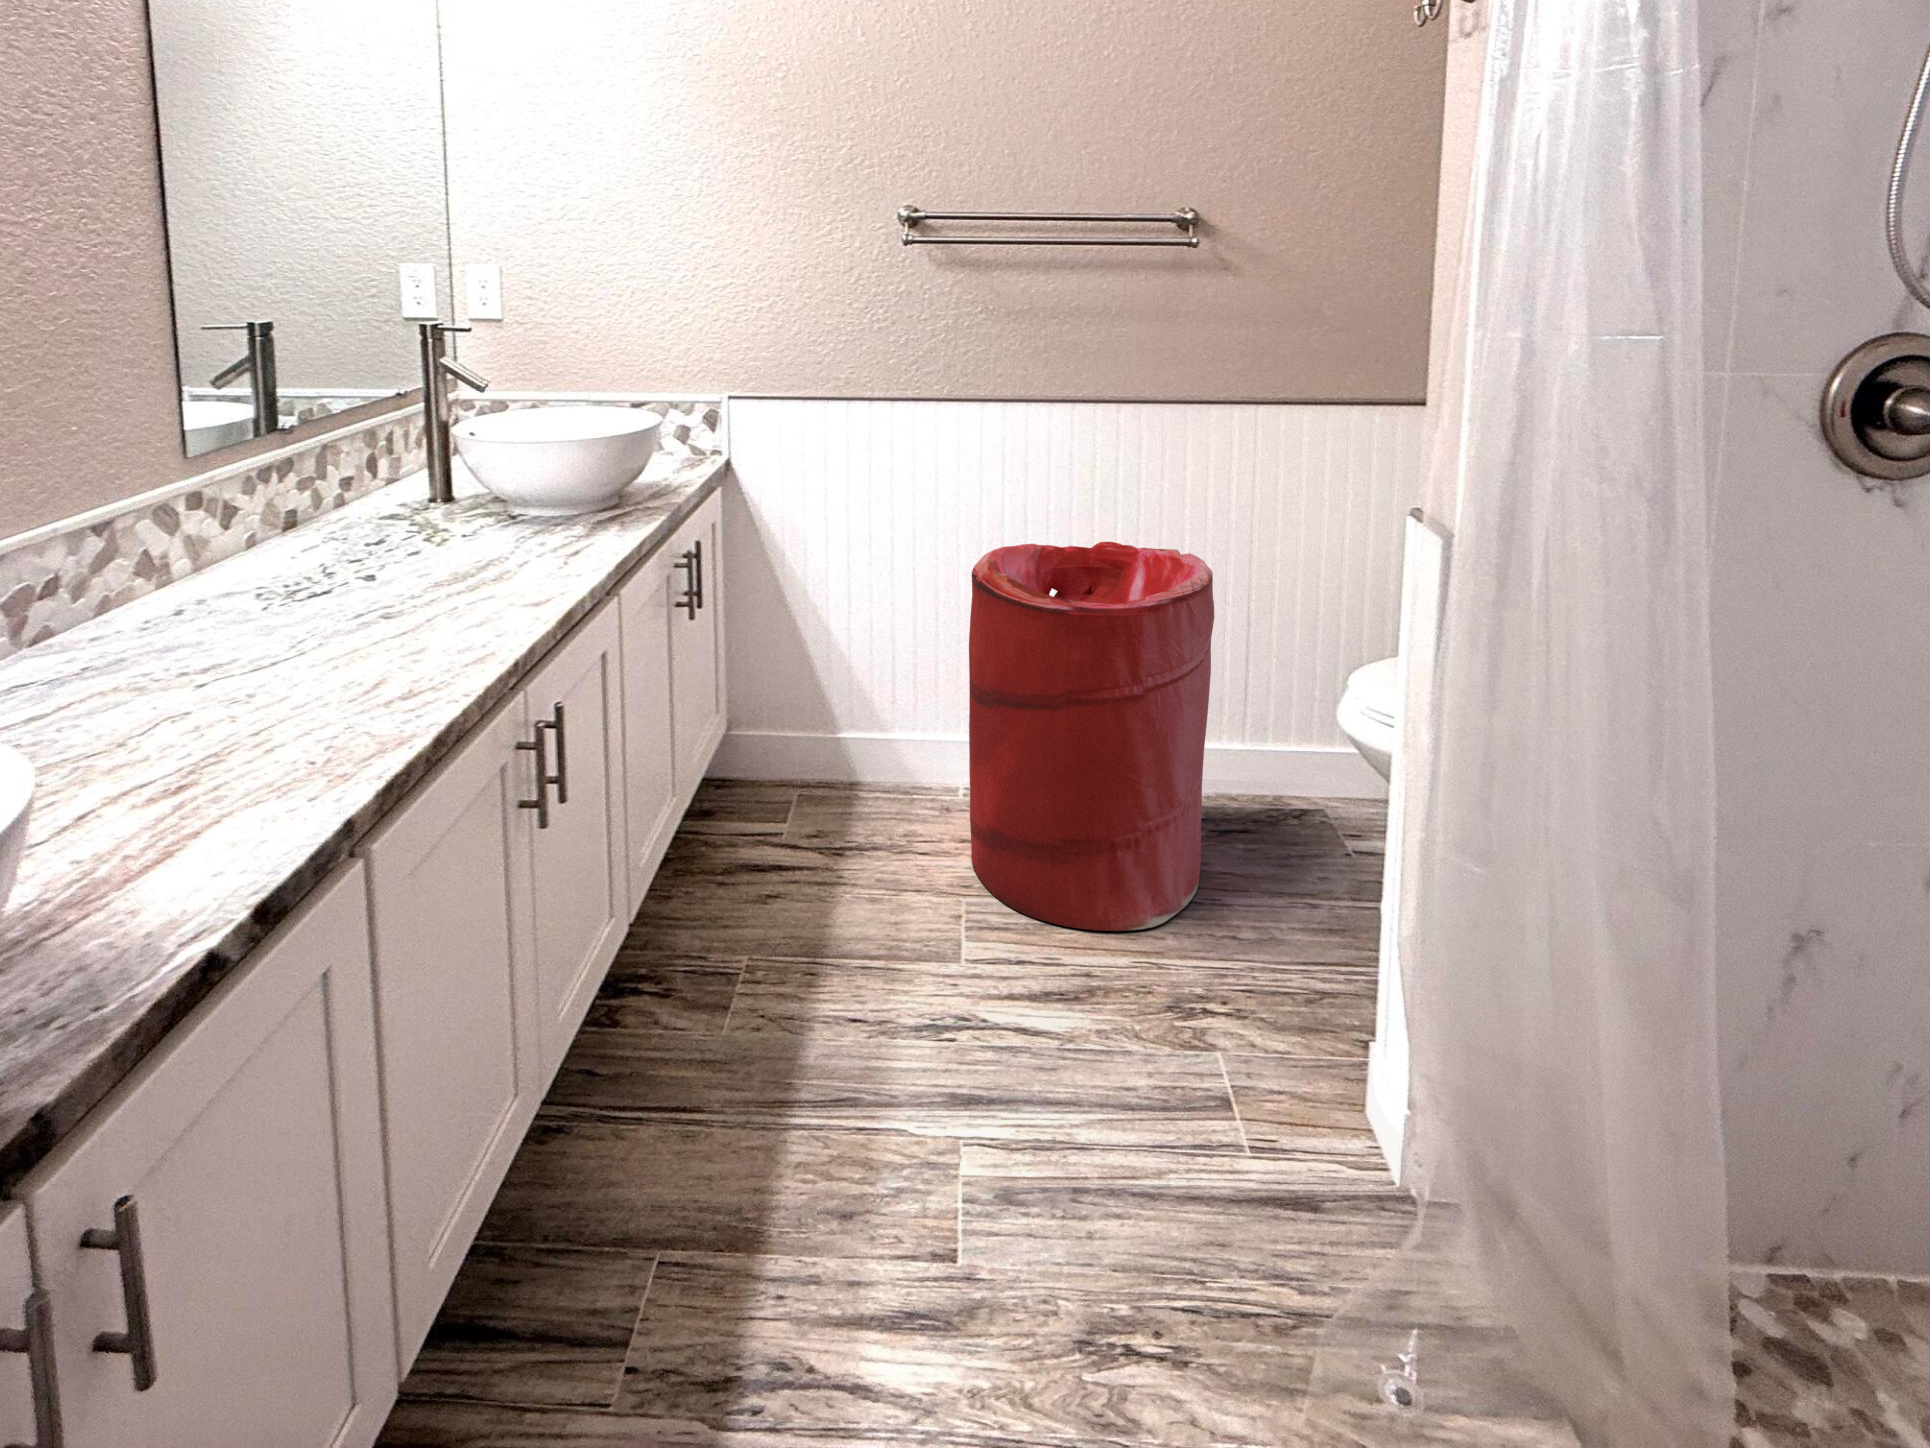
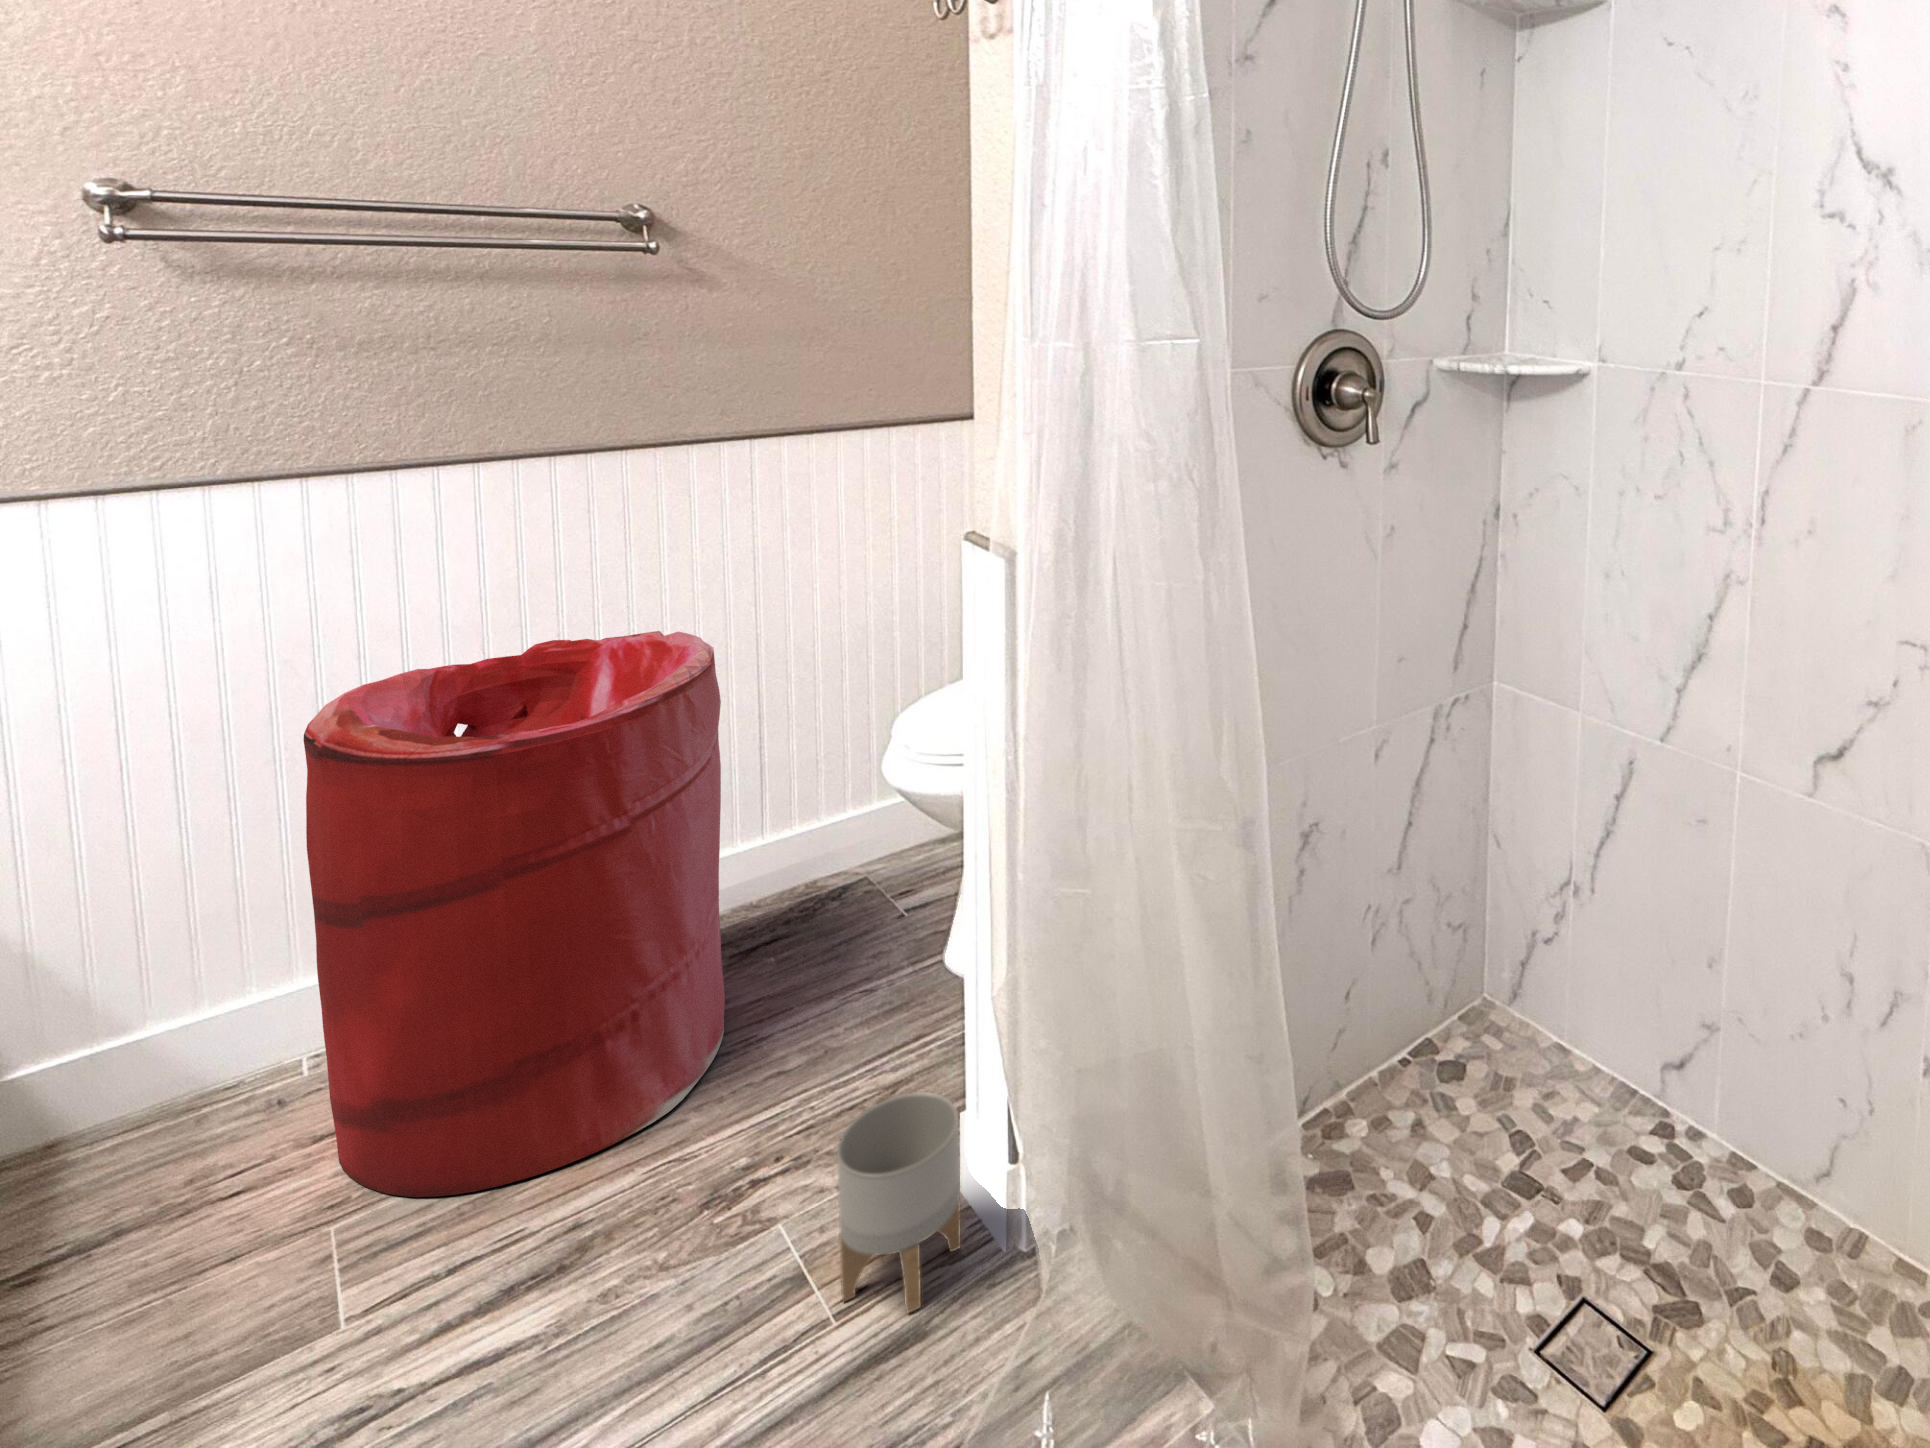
planter: none [1256,993,1364,1186] -> present [837,1092,961,1313]

